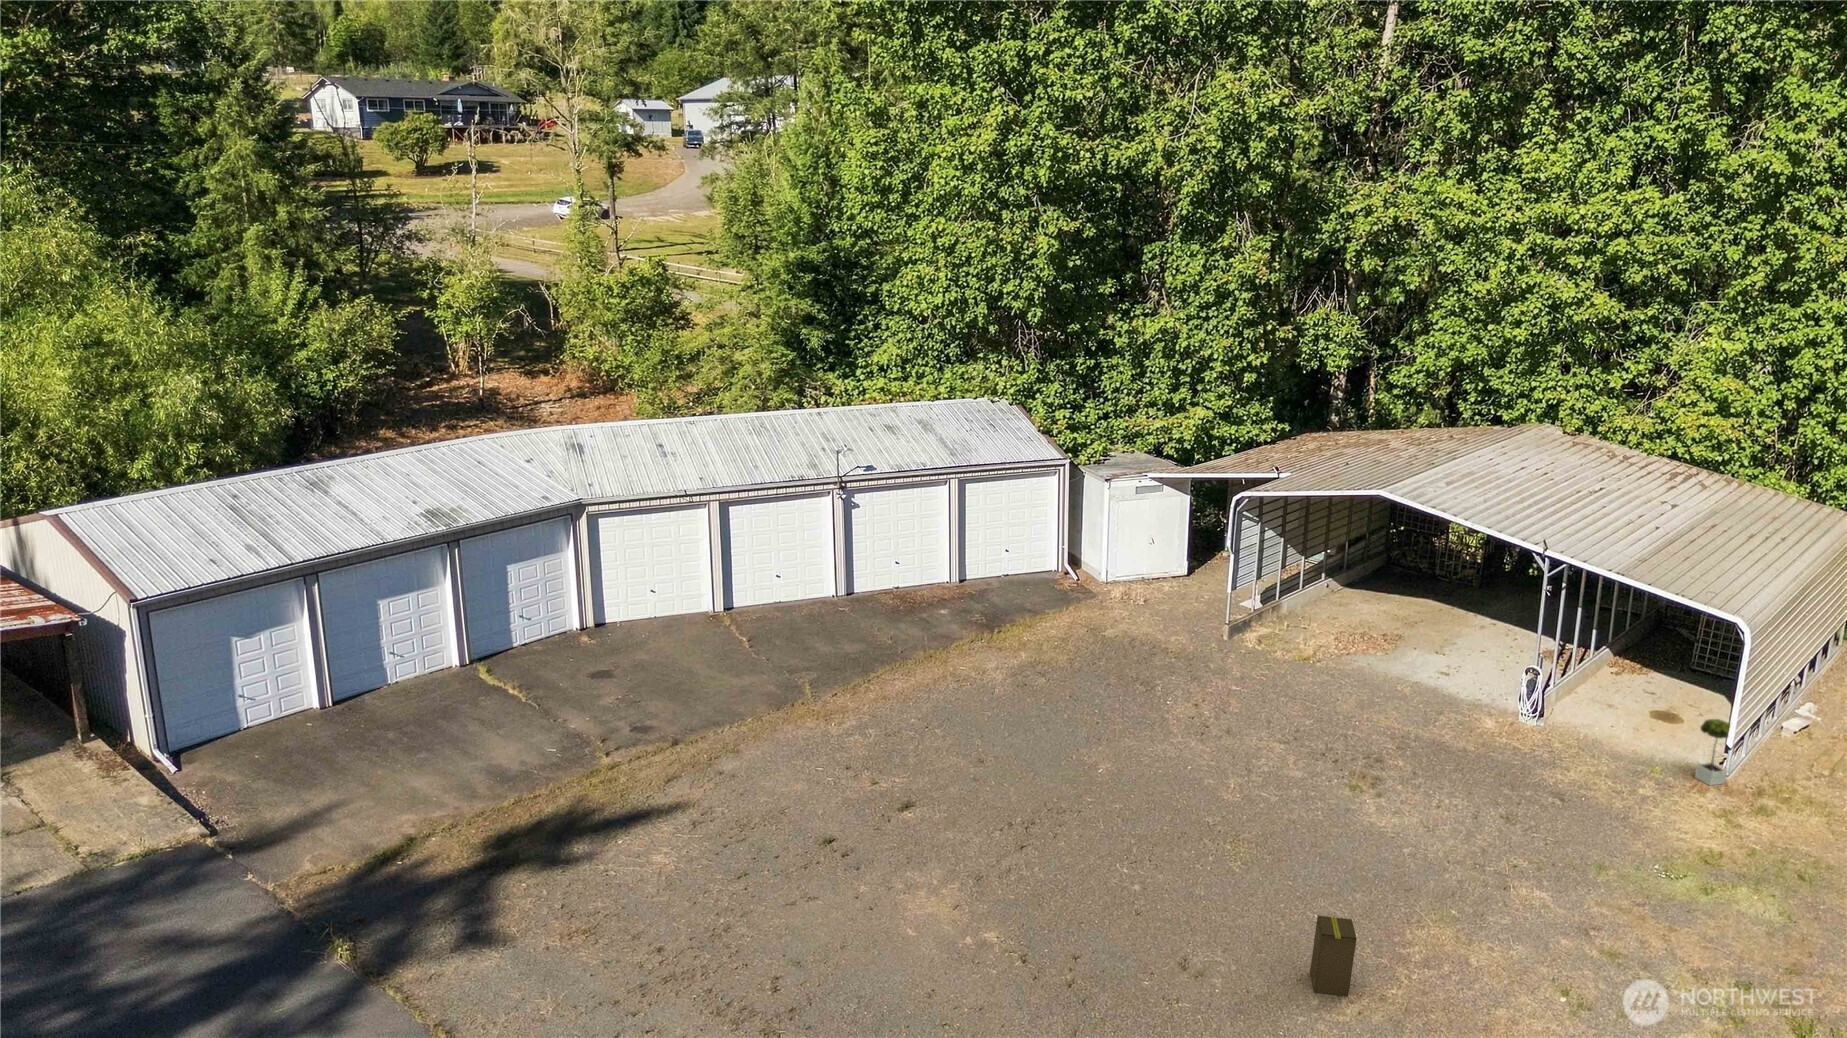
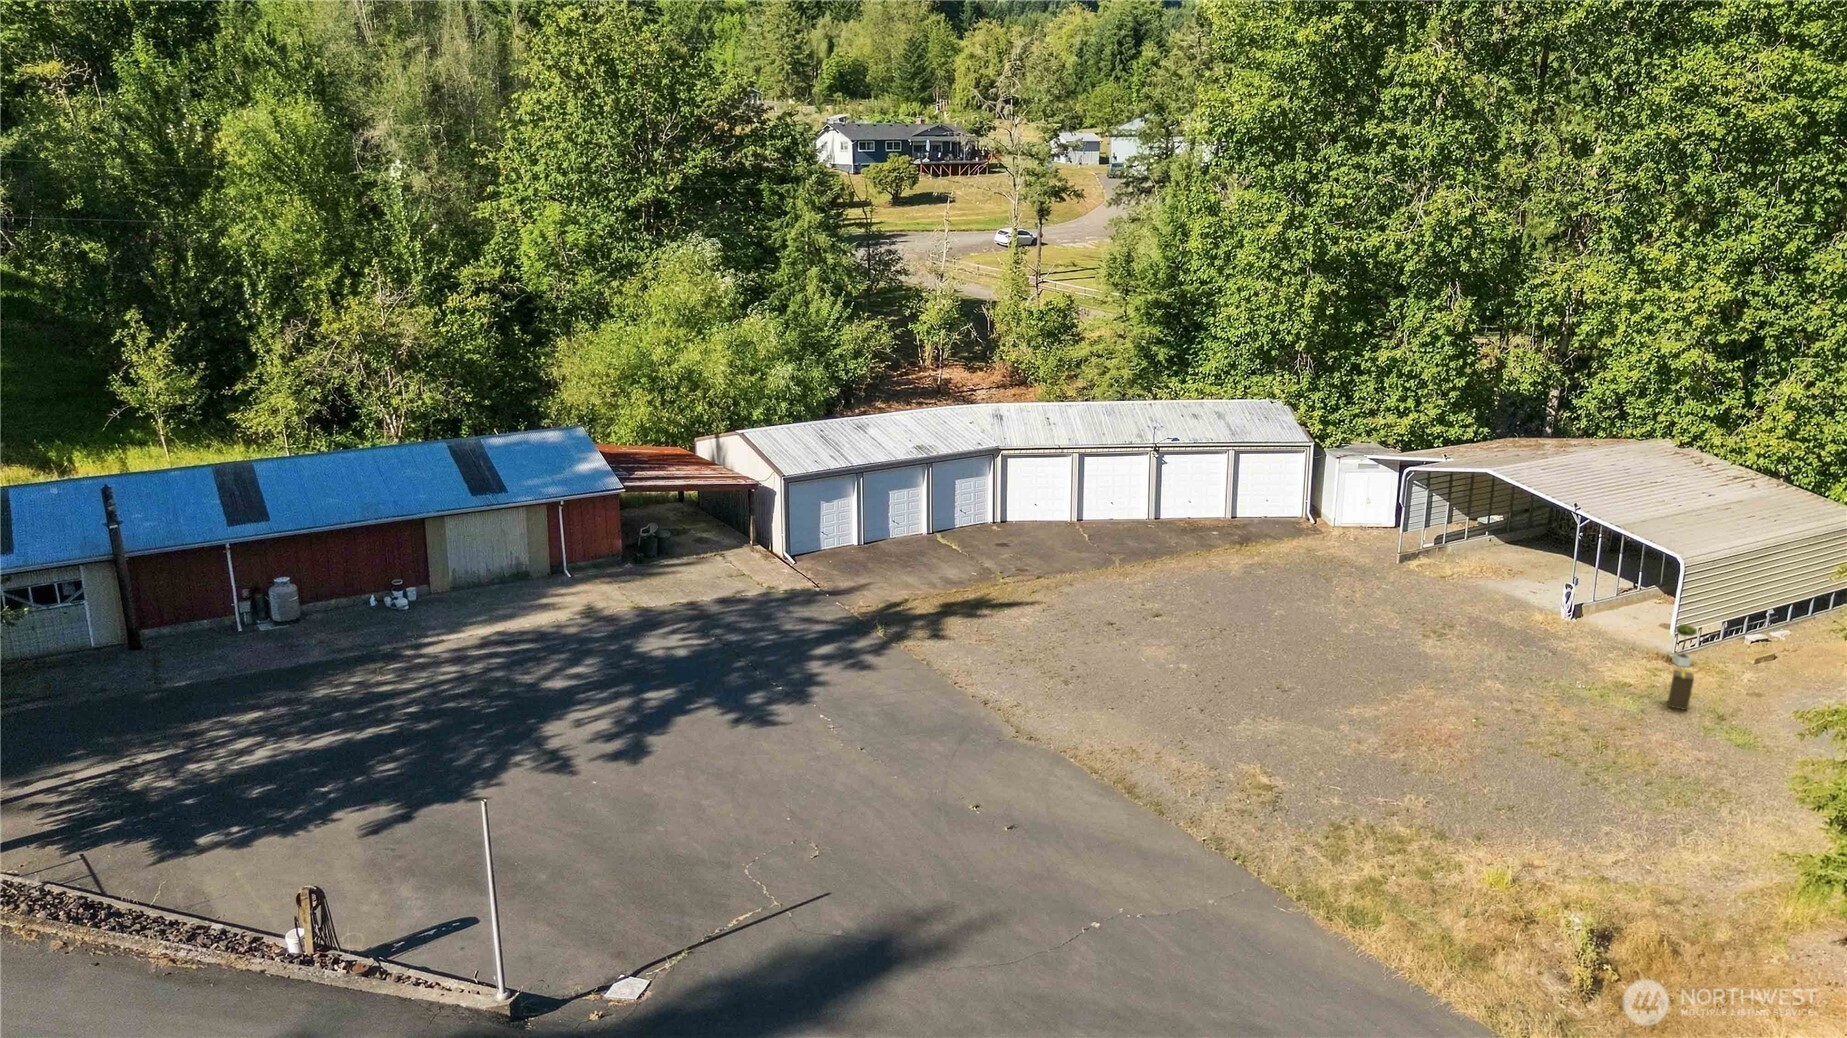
cardboard box: present [1310,916,1357,996] -> present [1668,670,1694,710]

